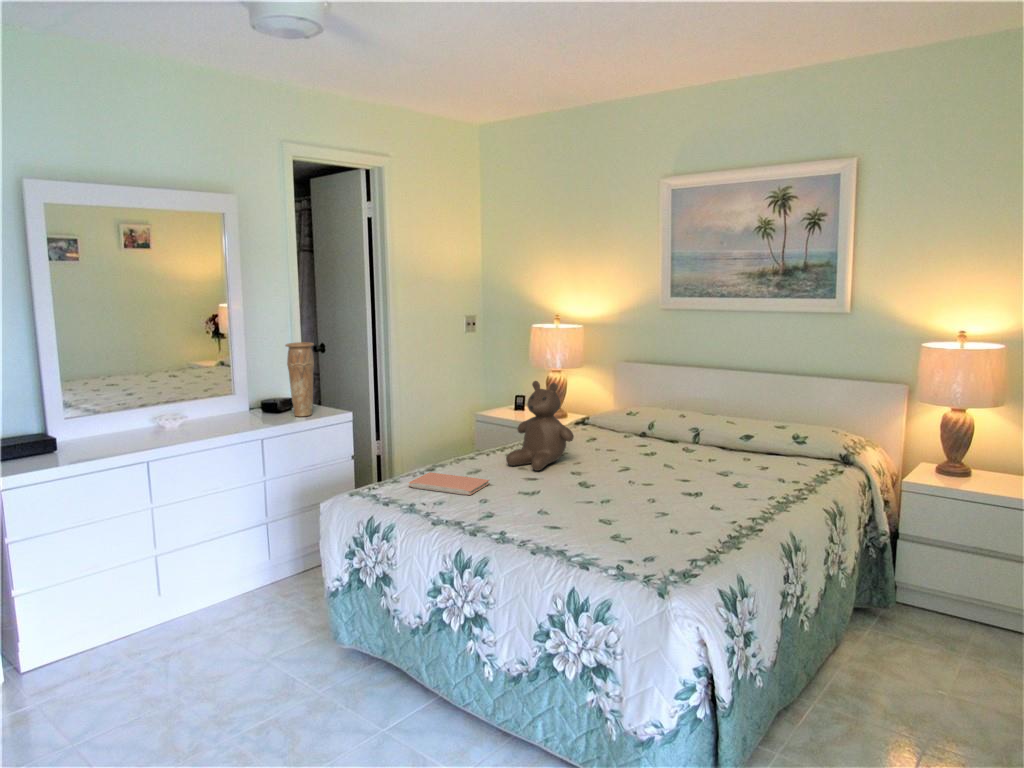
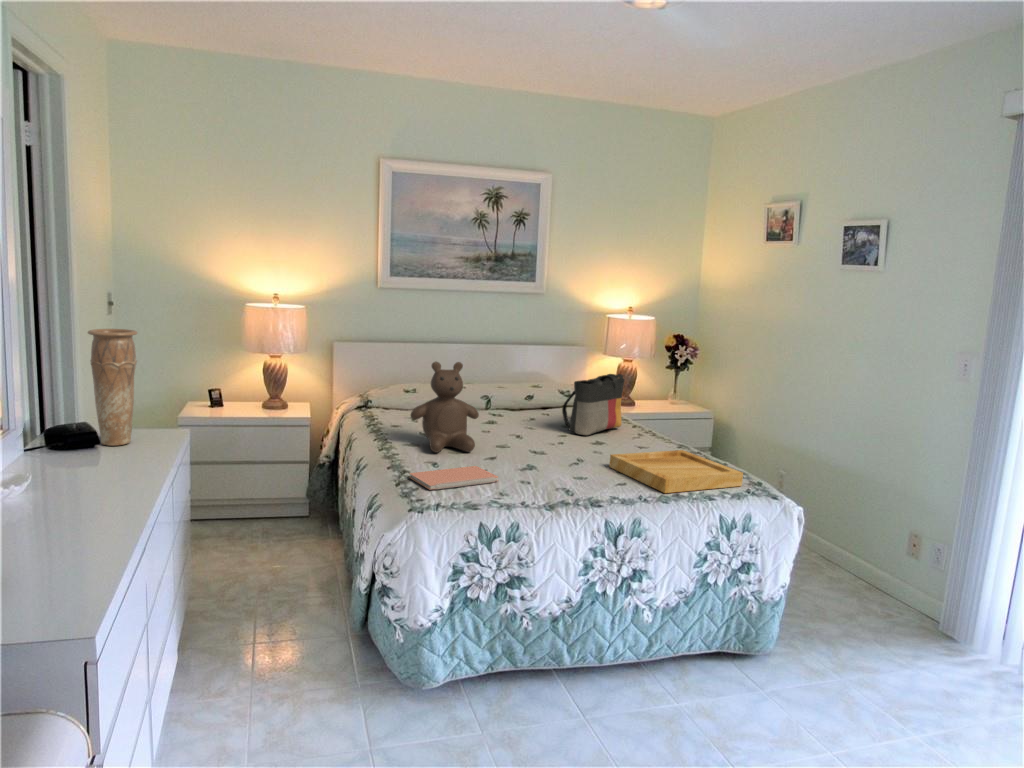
tote bag: none [694,415,792,486] -> present [562,374,625,435]
tray: none [554,500,708,573] -> present [609,450,743,493]

